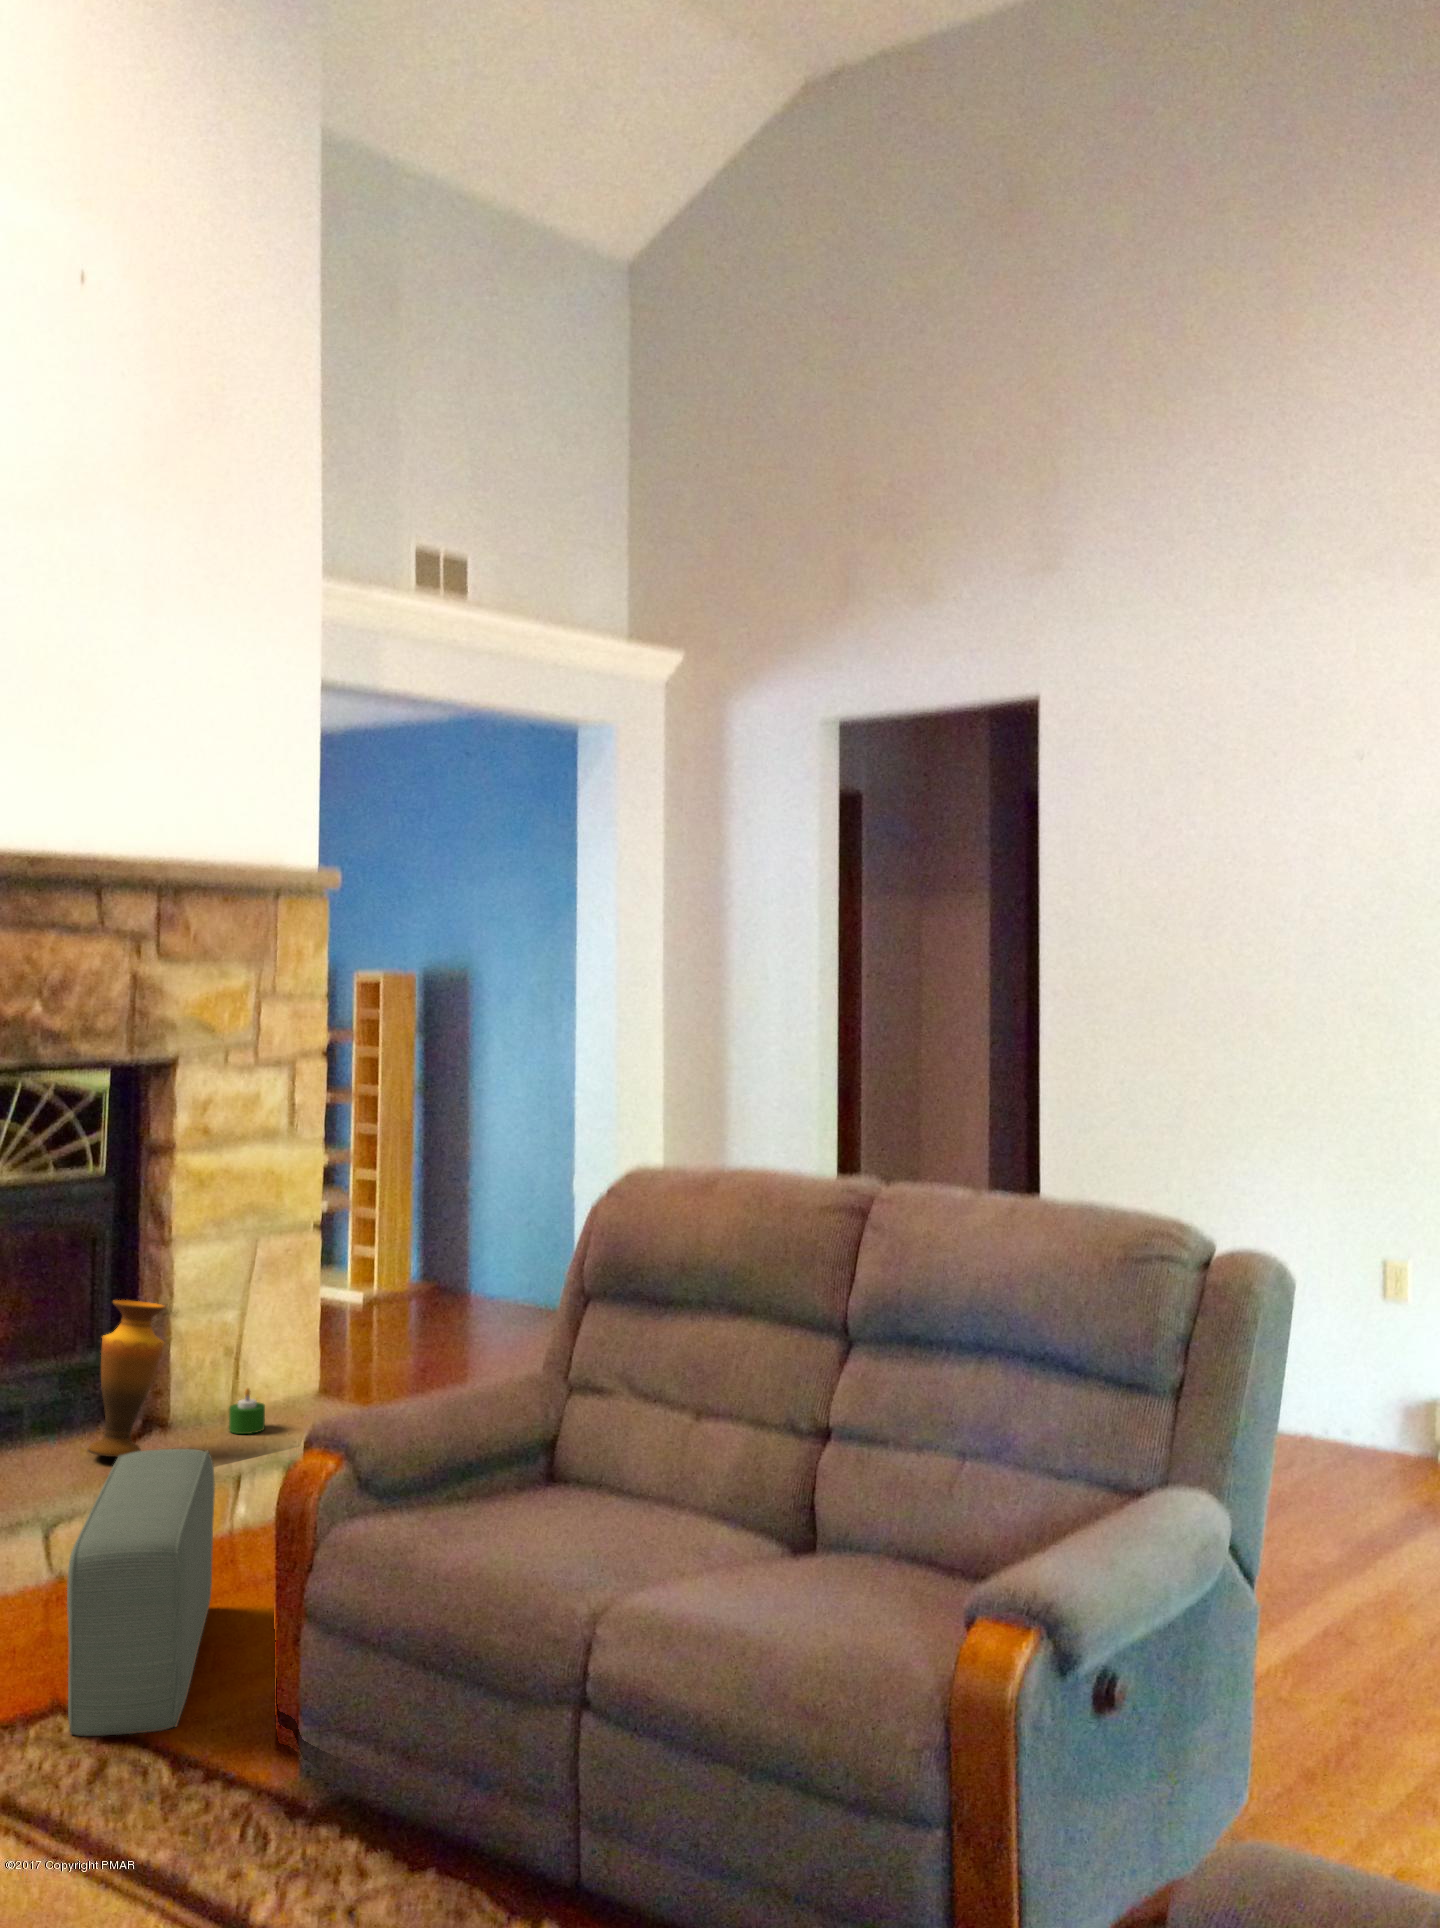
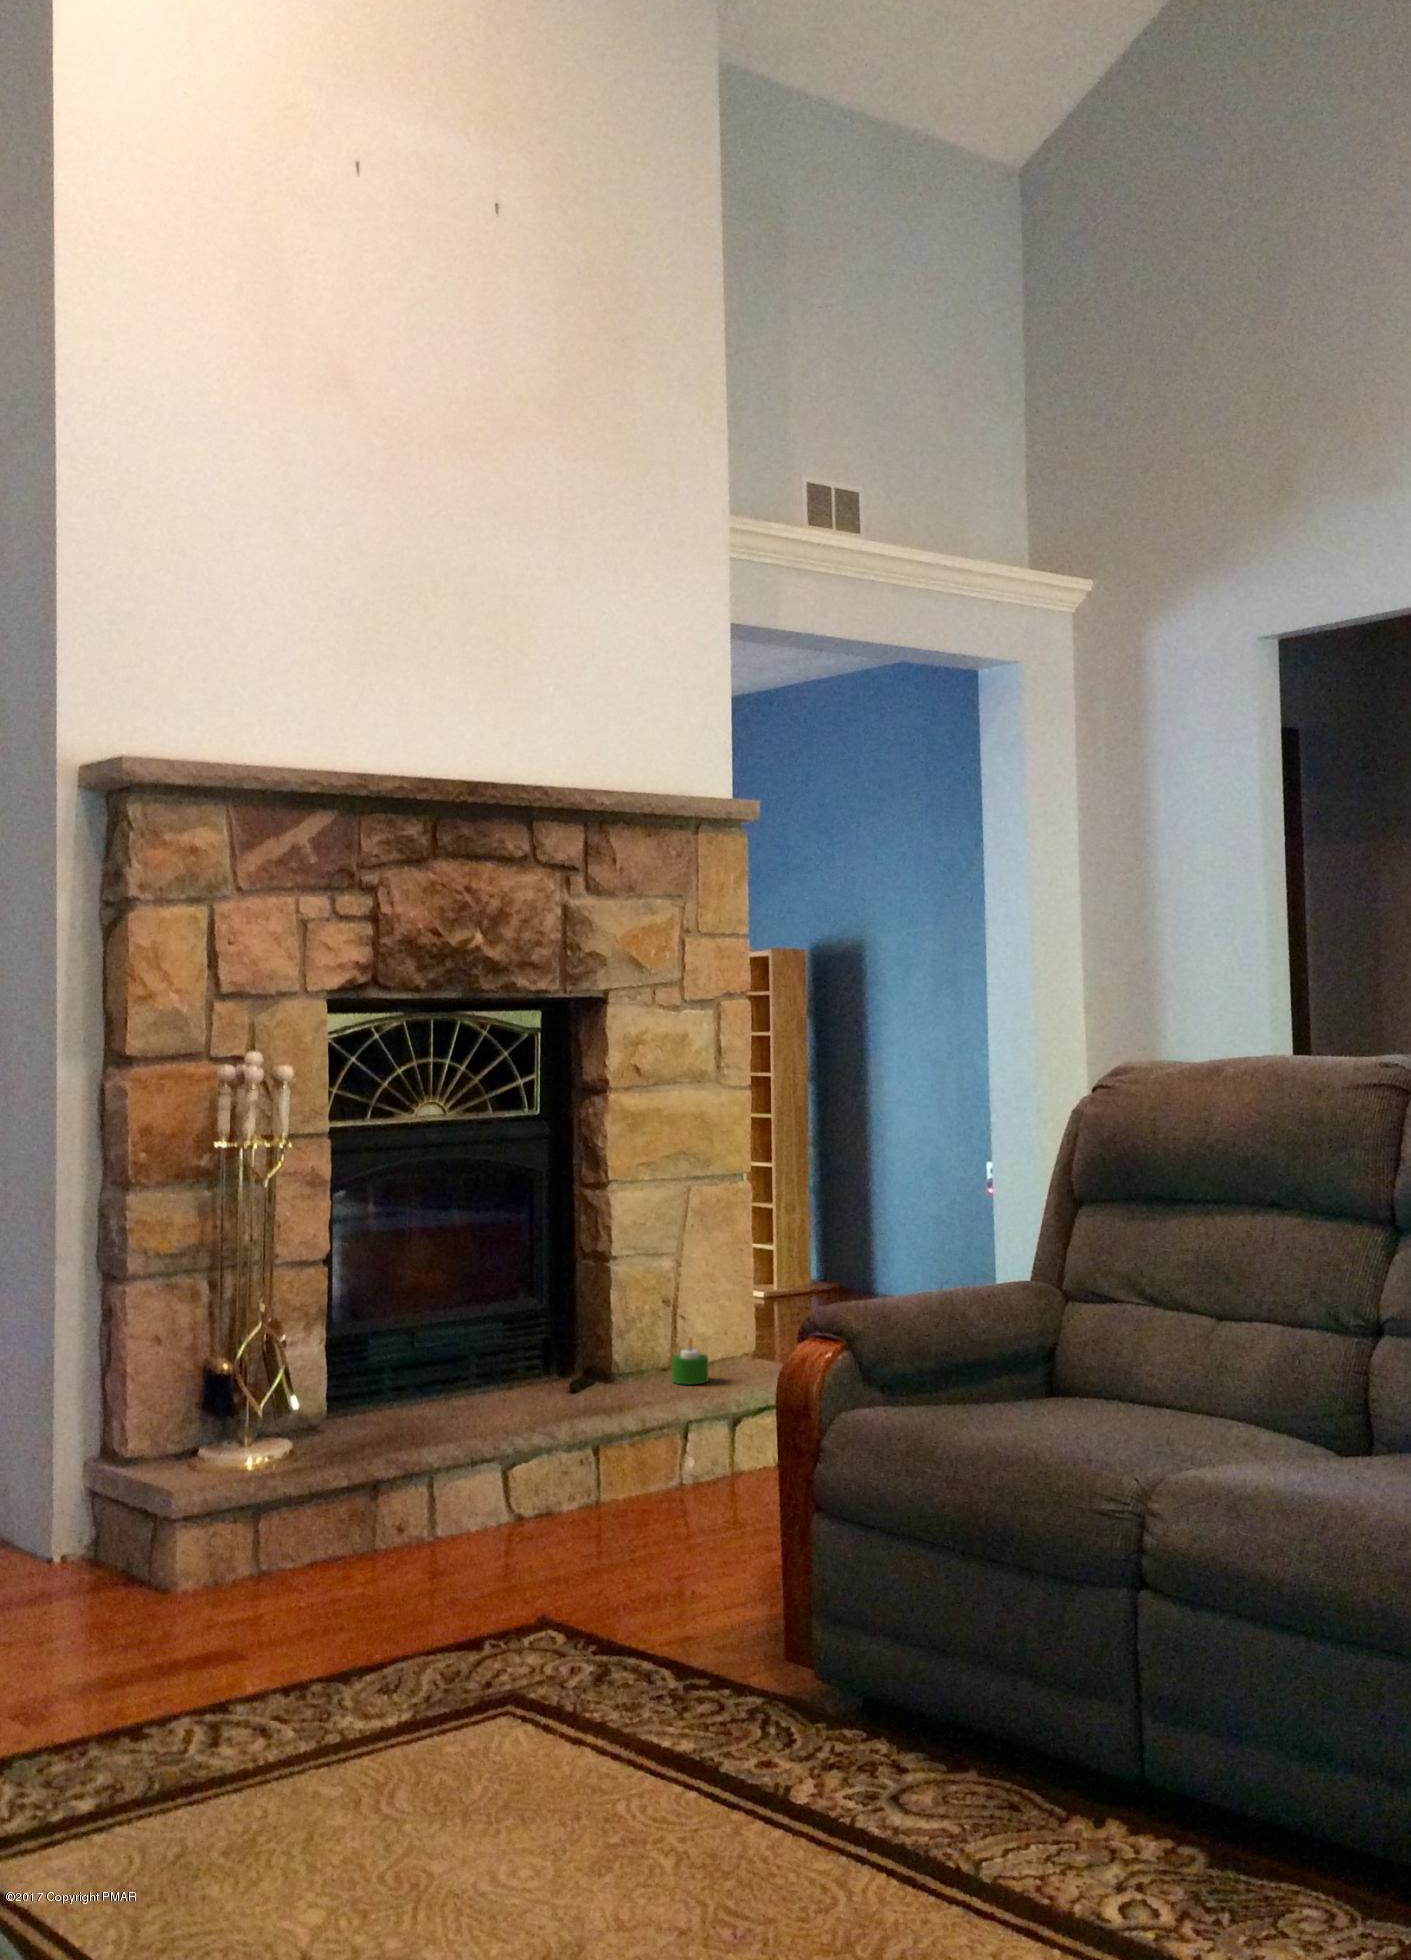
vase: present [87,1300,166,1457] -> none [536,1240,609,1400]
pouf: present [67,1449,215,1736] -> none [556,1377,678,1647]

